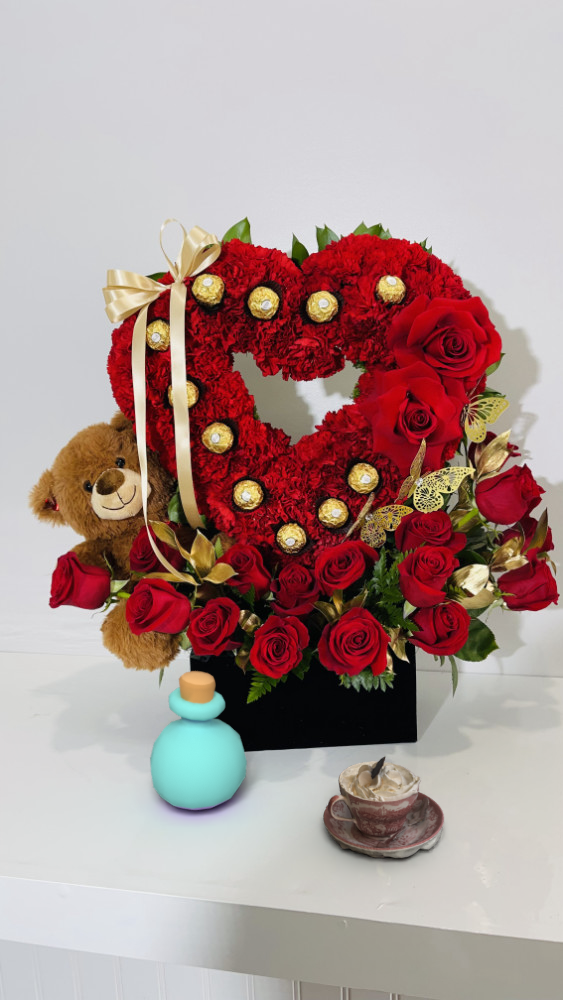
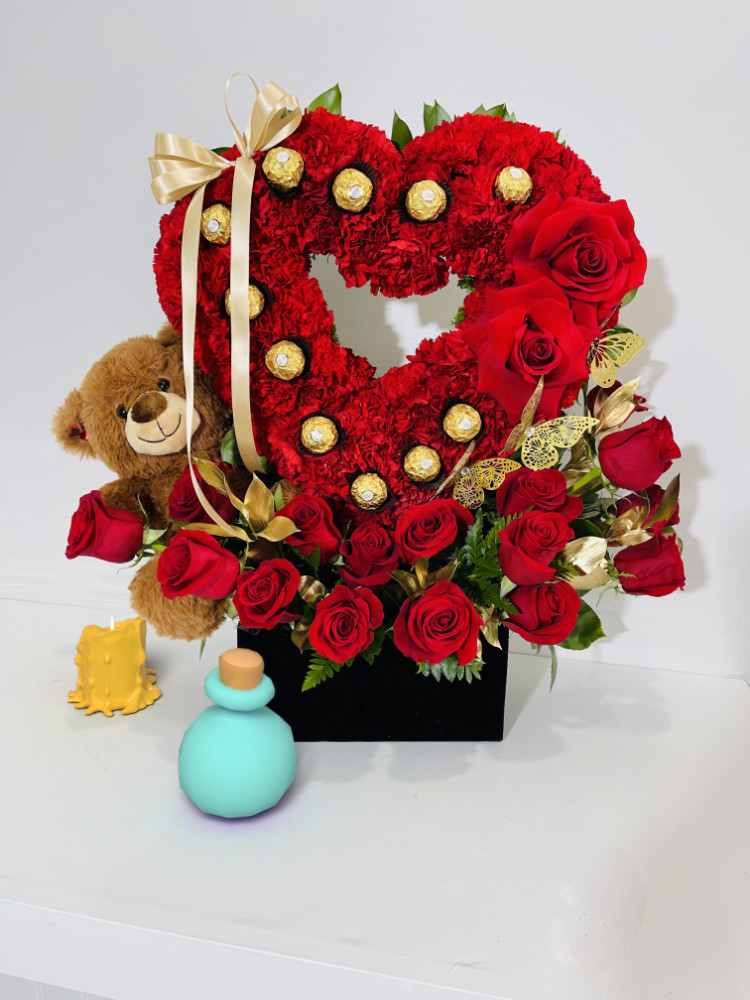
candle: none [50,654,128,743] -> present [67,616,161,716]
teacup: present [323,757,444,858] -> none [388,772,538,903]

